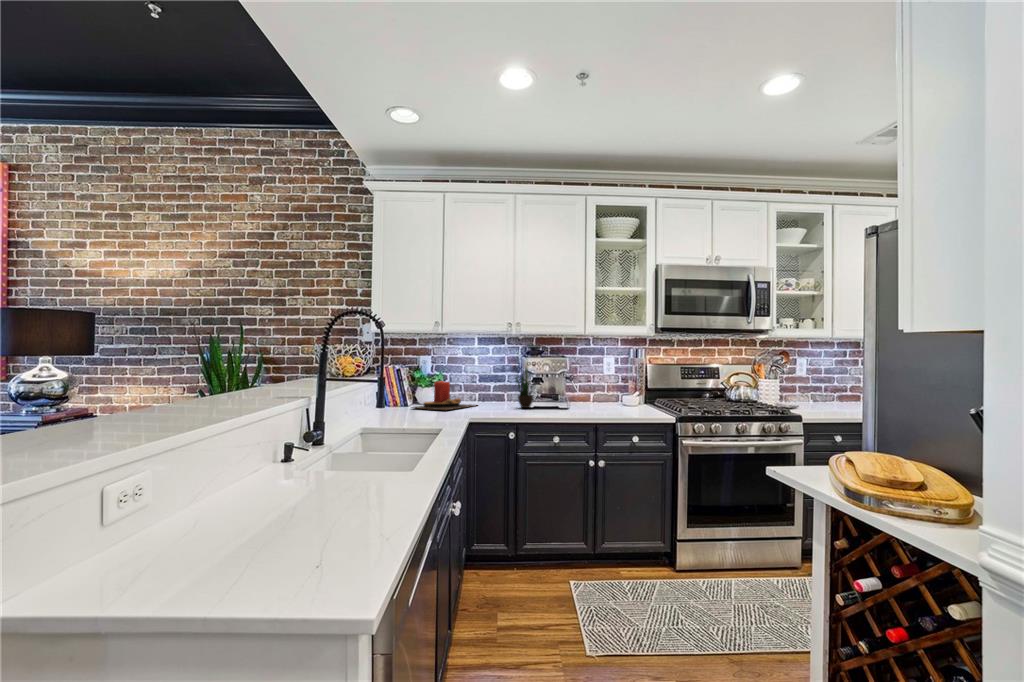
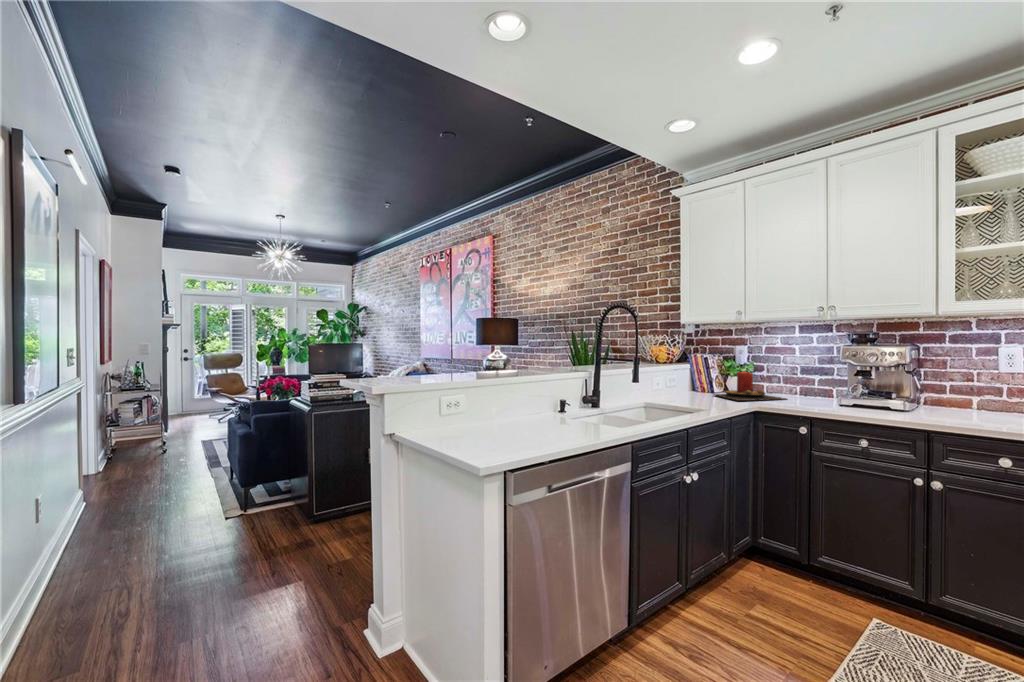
potted plant: present [516,364,533,408] -> none [813,342,857,409]

